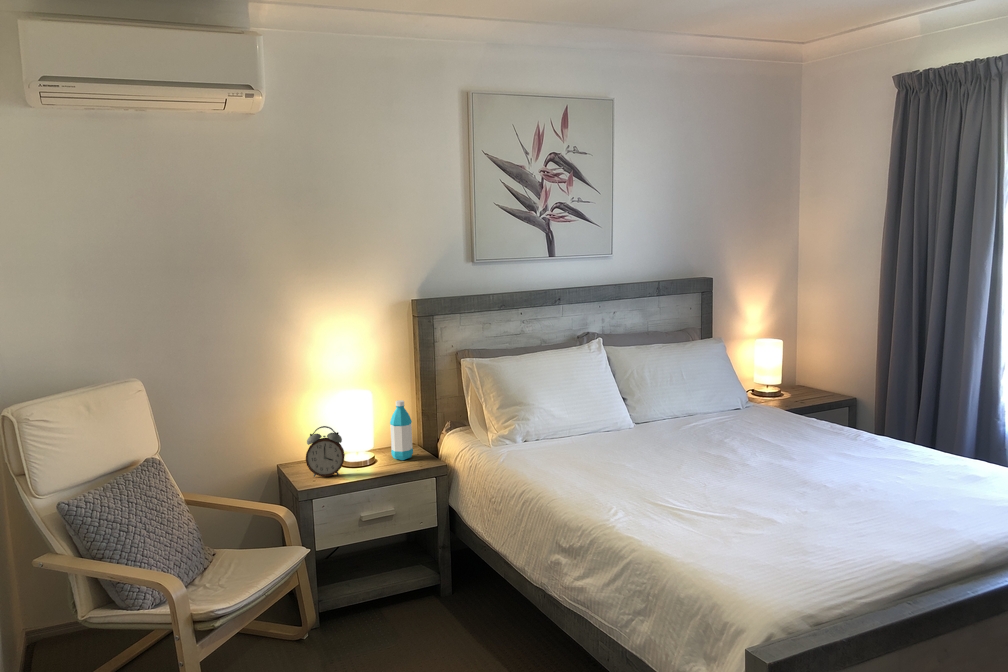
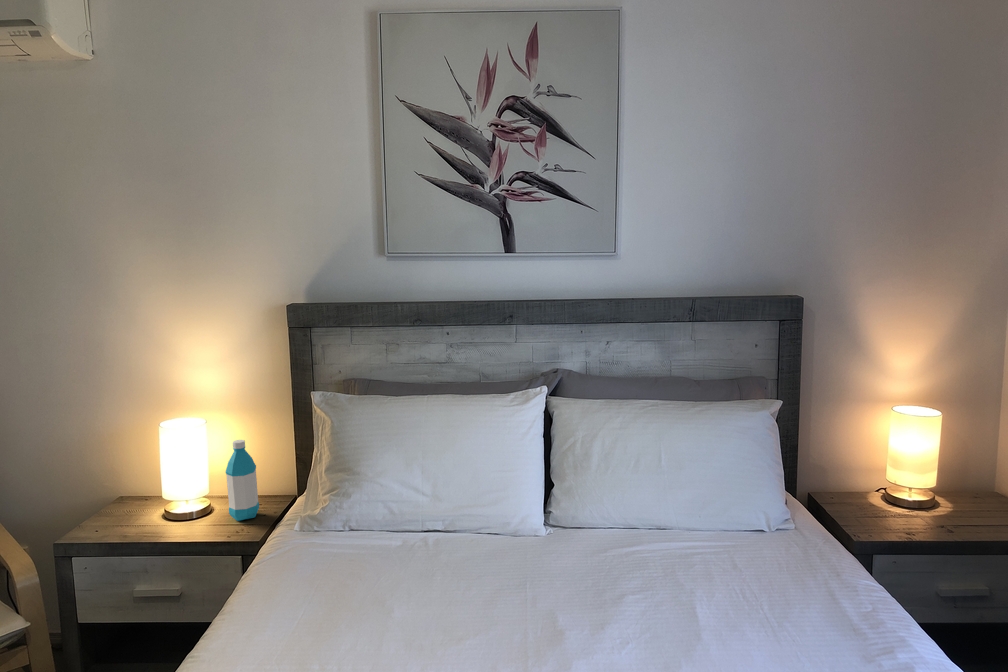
alarm clock: present [306,426,345,477] -> none [96,466,146,532]

